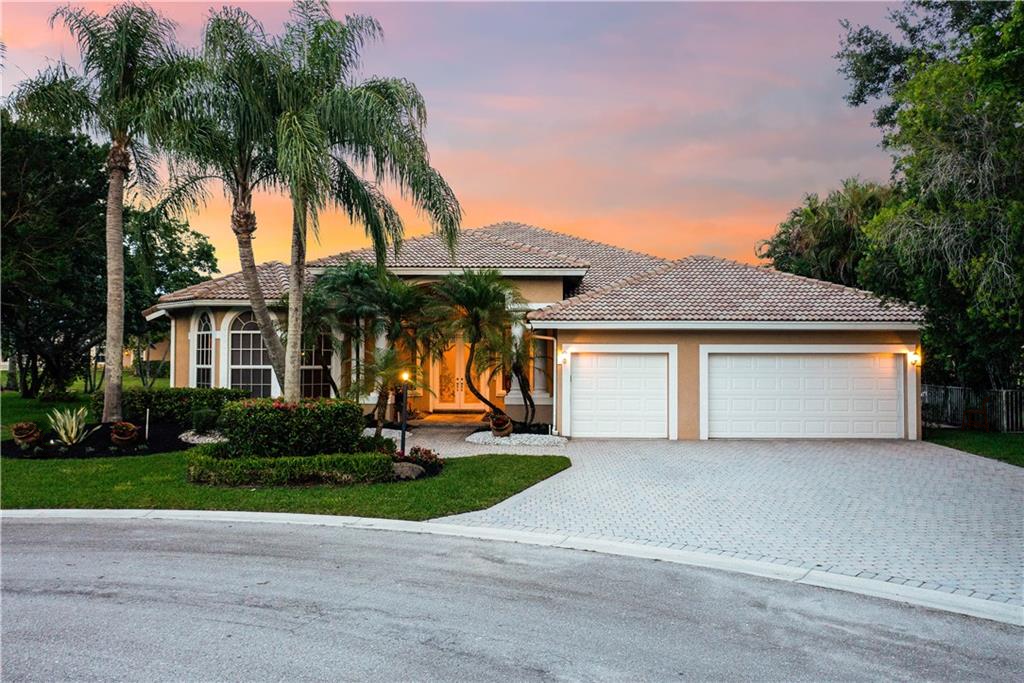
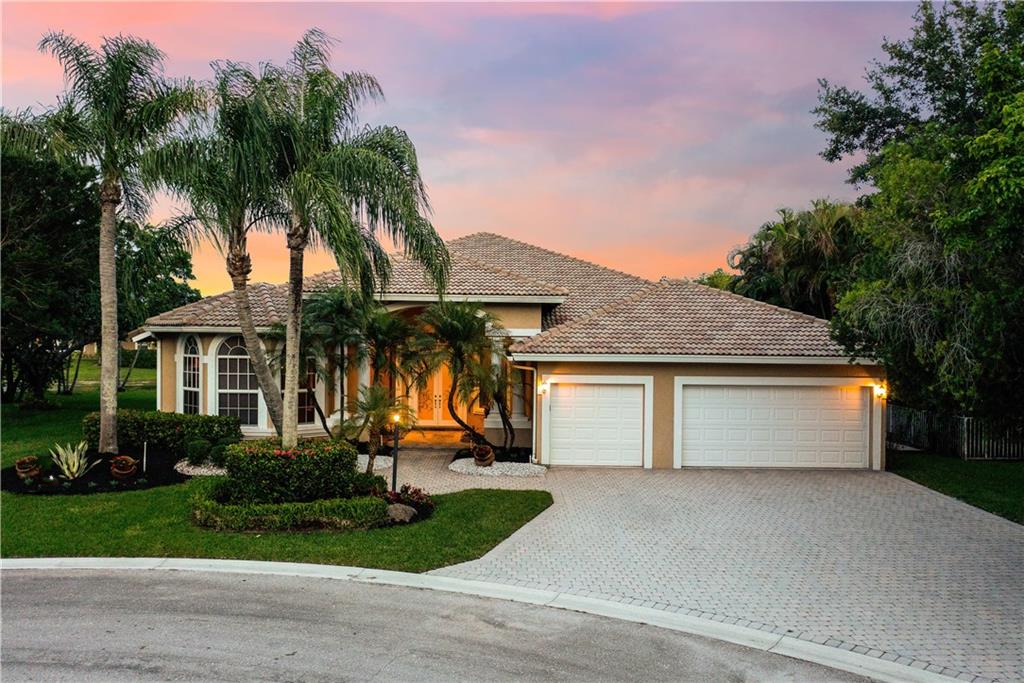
bench: present [961,396,994,432] -> none [914,420,943,455]

